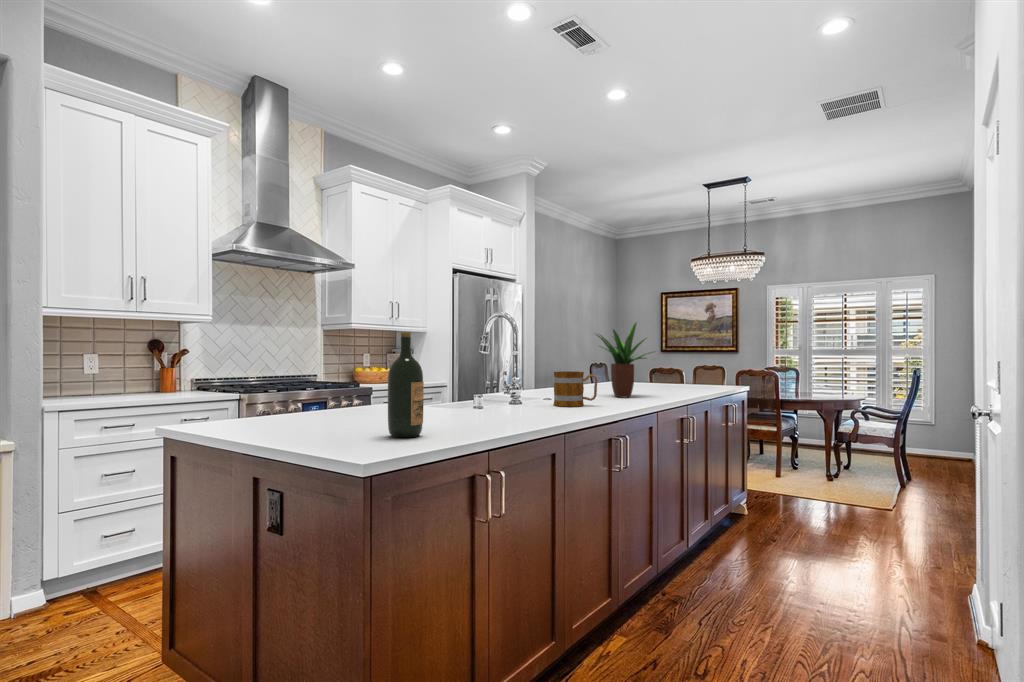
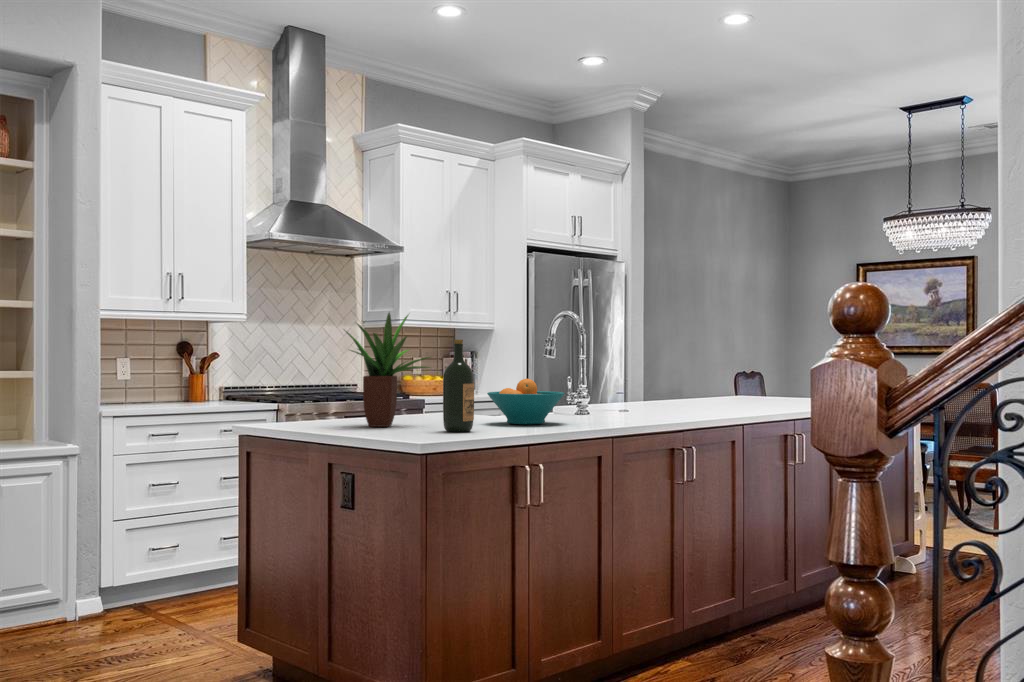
potted plant: present [597,323,652,397] -> present [345,313,430,427]
mug: present [554,371,597,407] -> none [623,378,671,416]
fruit bowl: none [434,374,513,421] -> present [487,379,565,424]

